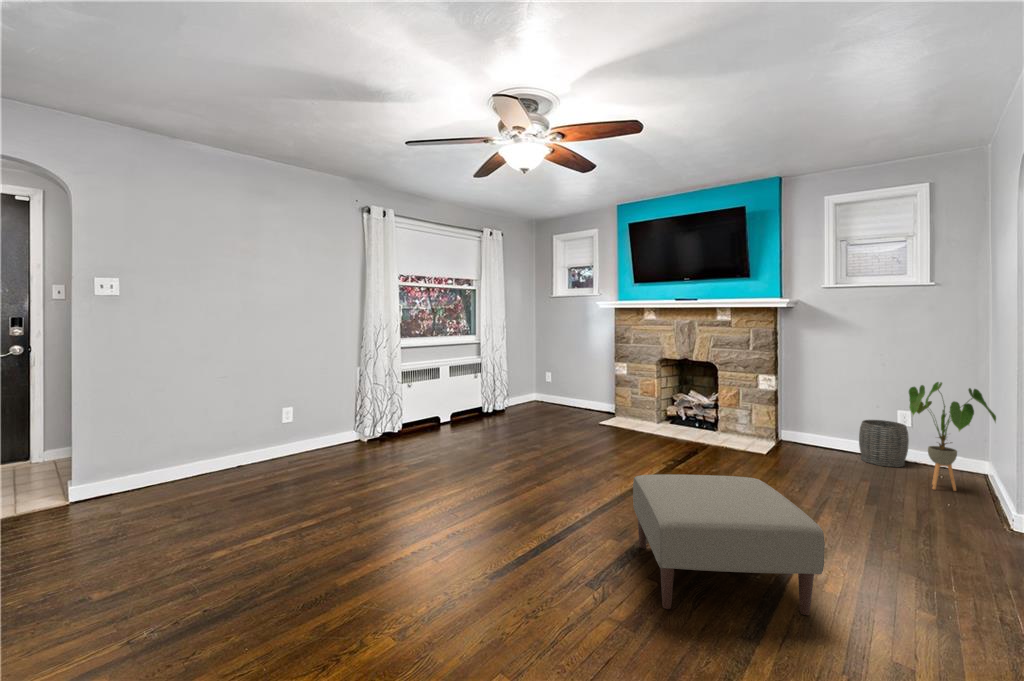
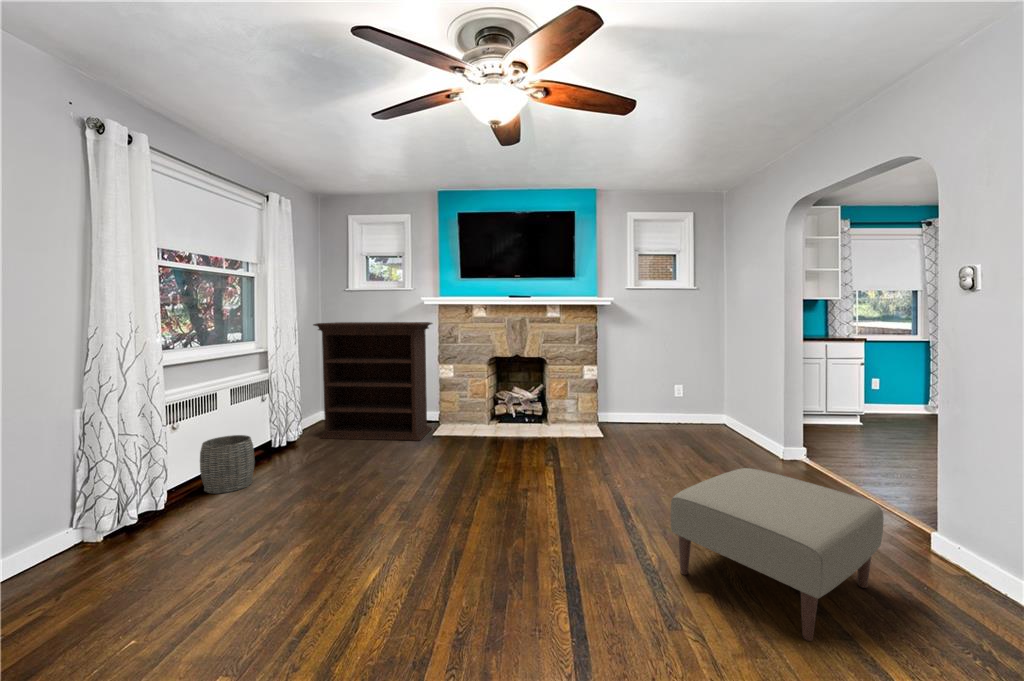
bookshelf: none [515,323,606,425] -> present [313,322,432,441]
house plant: present [909,382,996,491] -> none [712,362,767,444]
woven basket: present [859,420,909,467] -> present [200,435,255,494]

